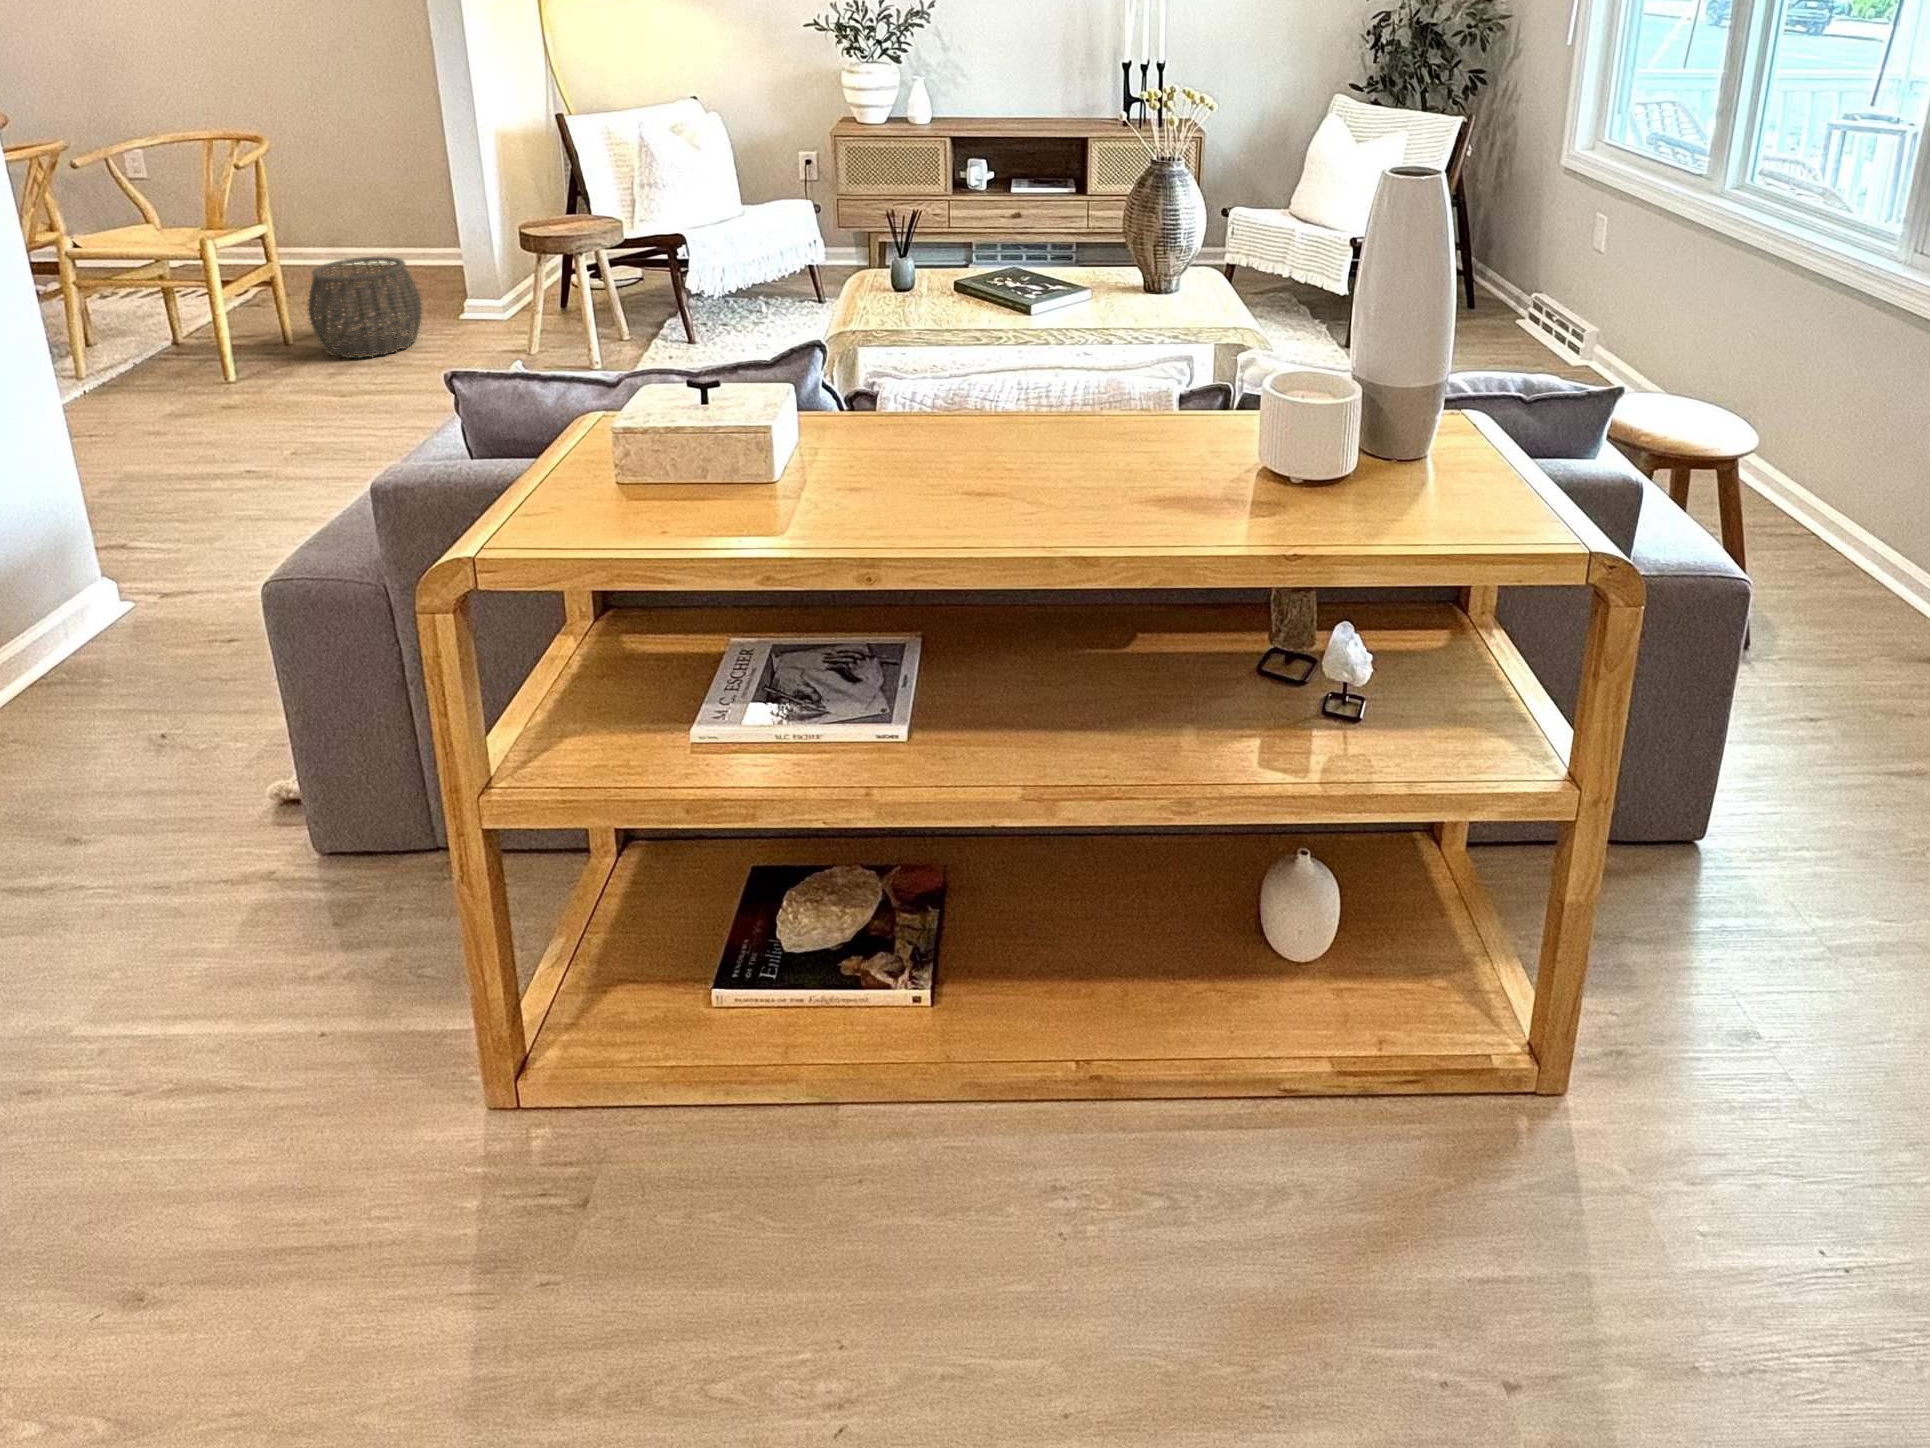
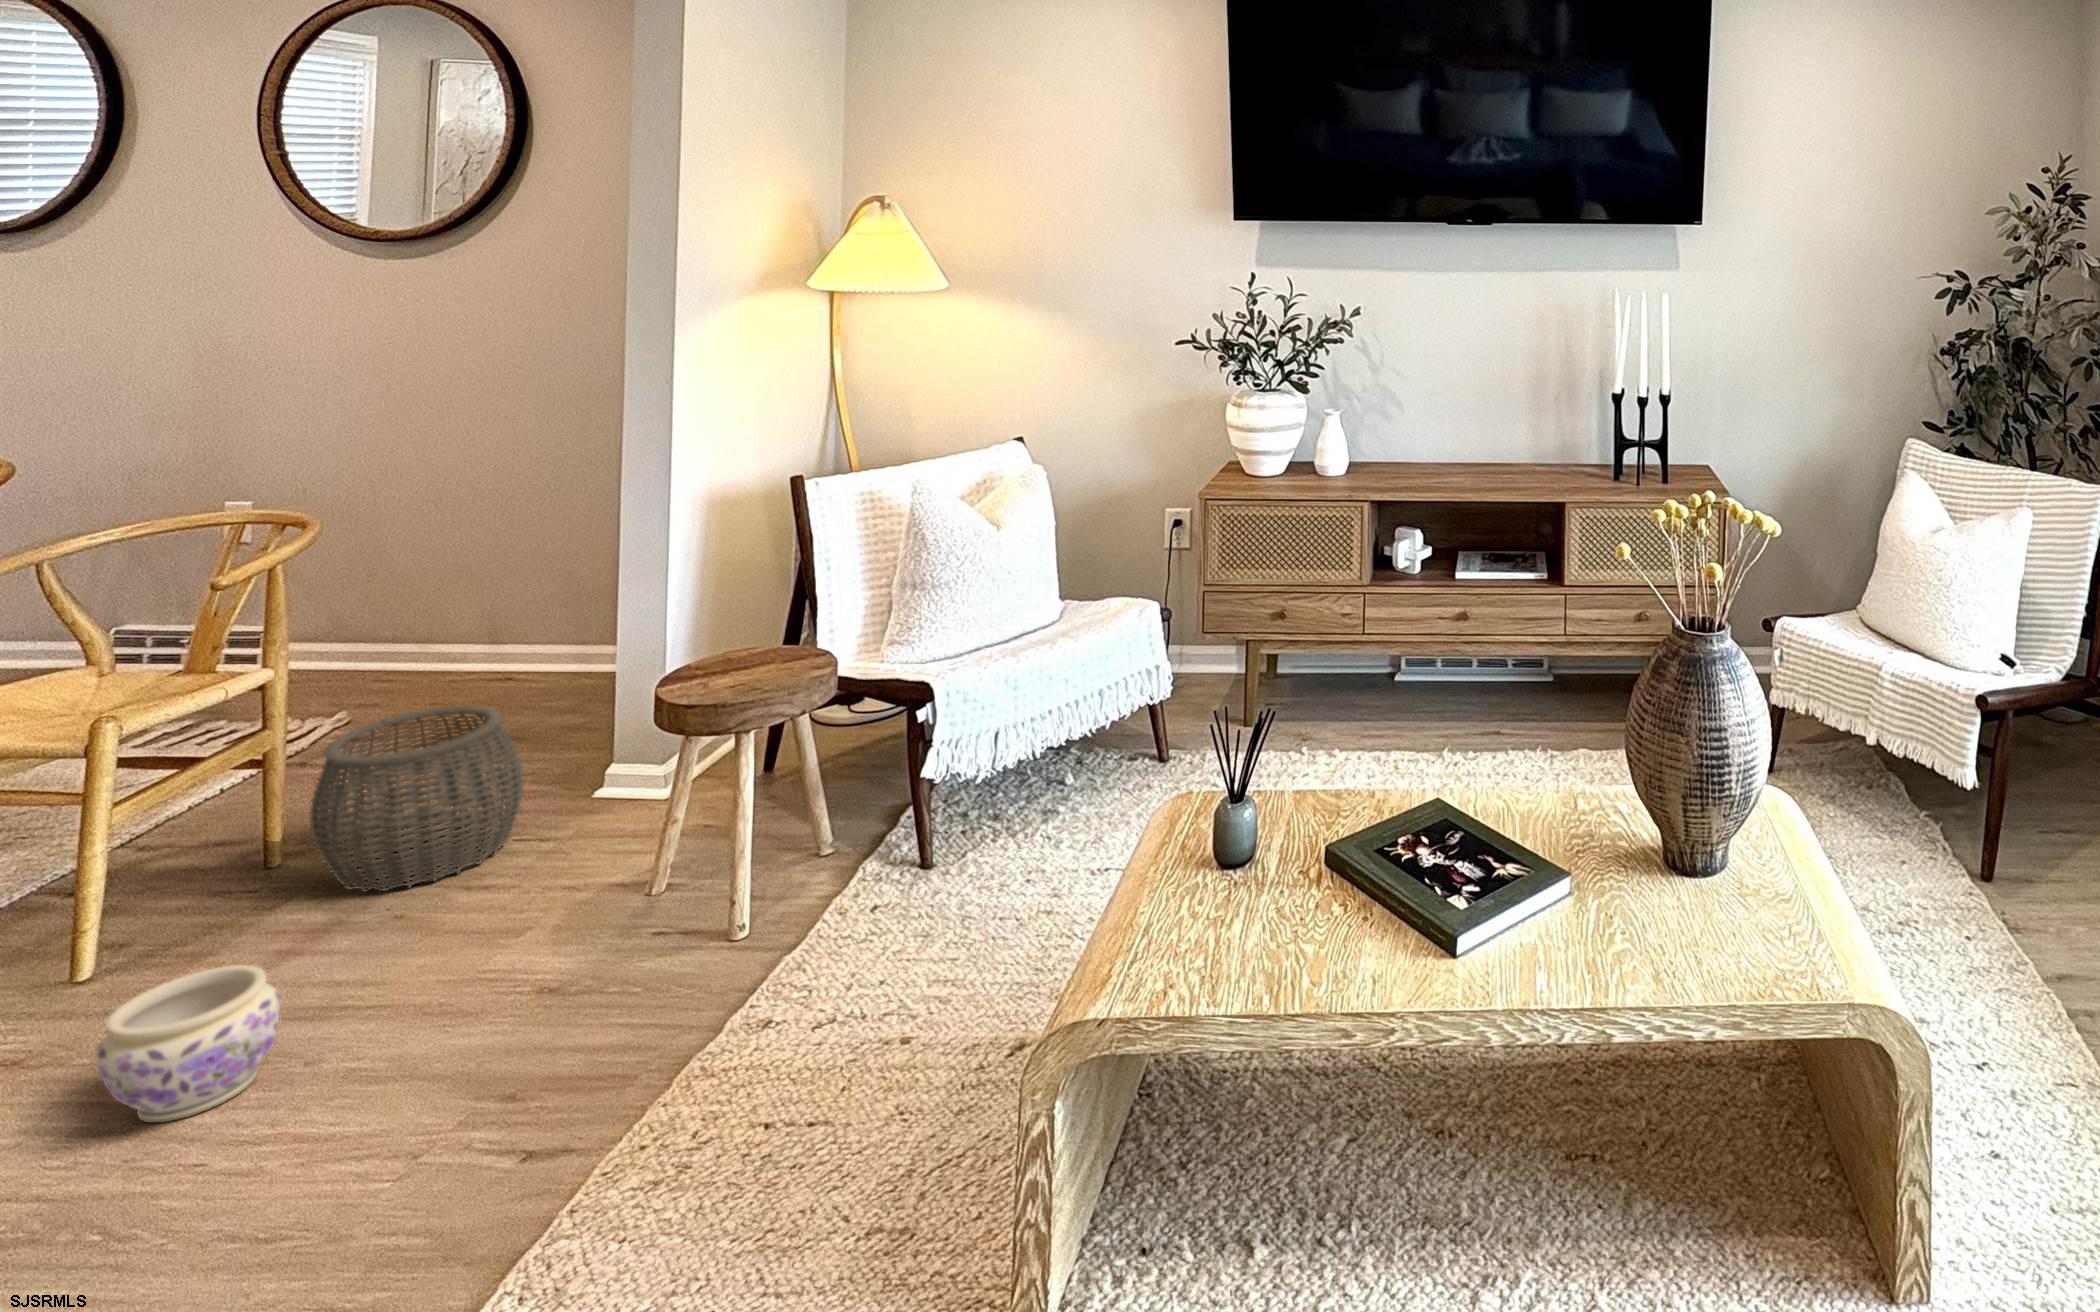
planter: none [277,364,357,435] -> present [96,965,280,1123]

